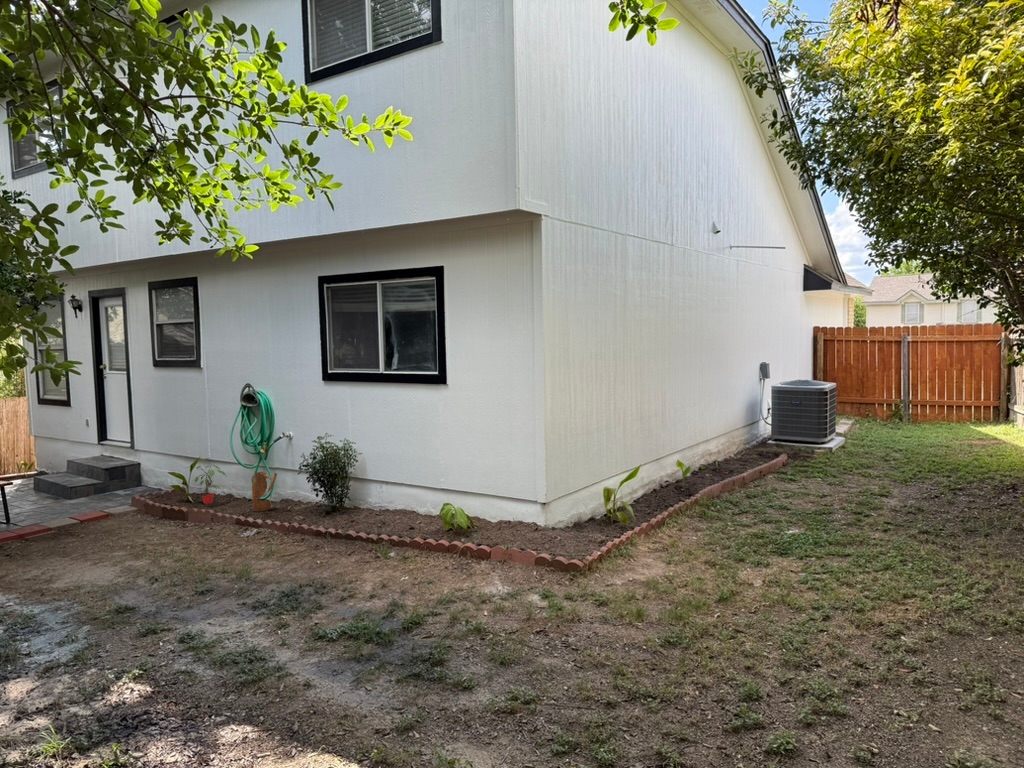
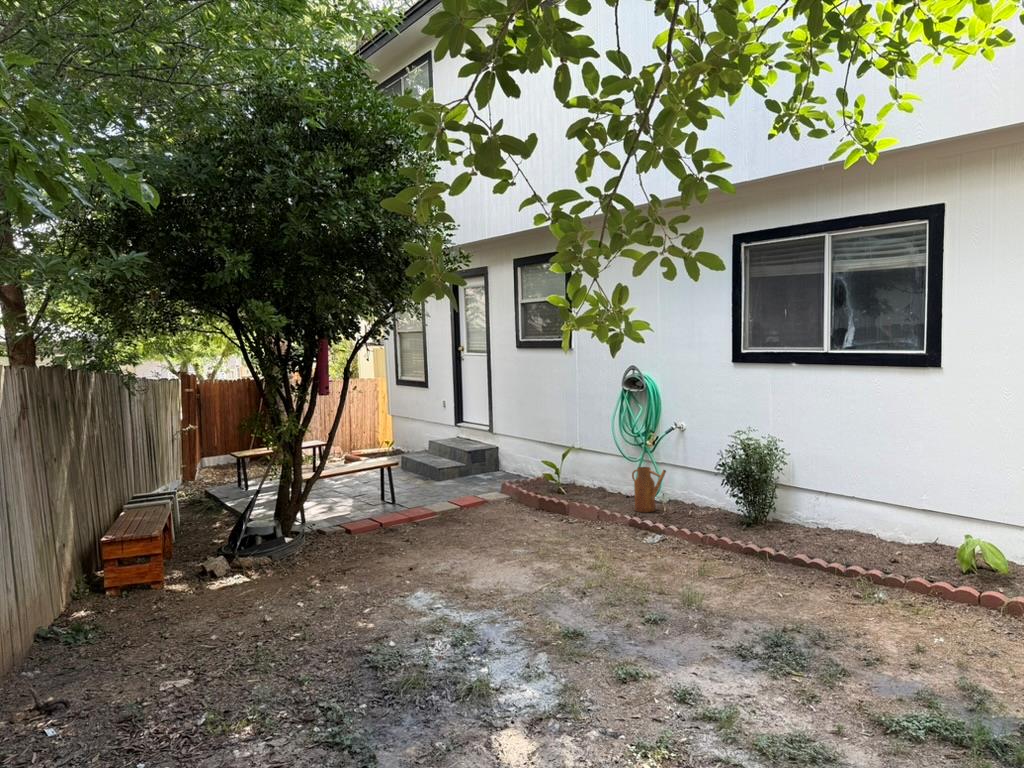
potted plant: present [189,465,226,504] -> none [553,454,600,497]

